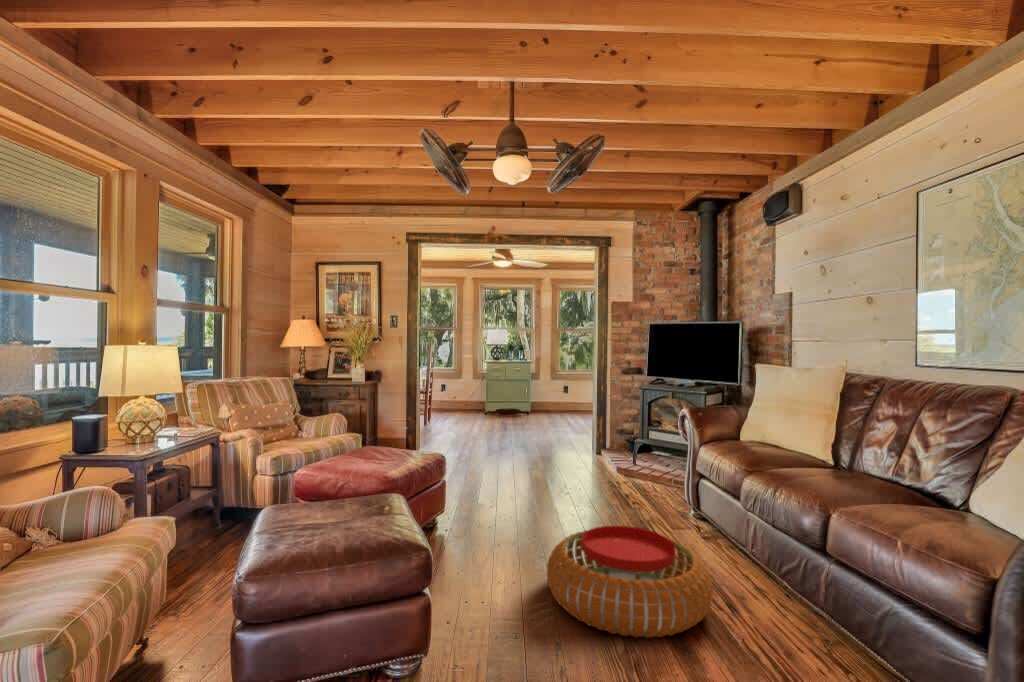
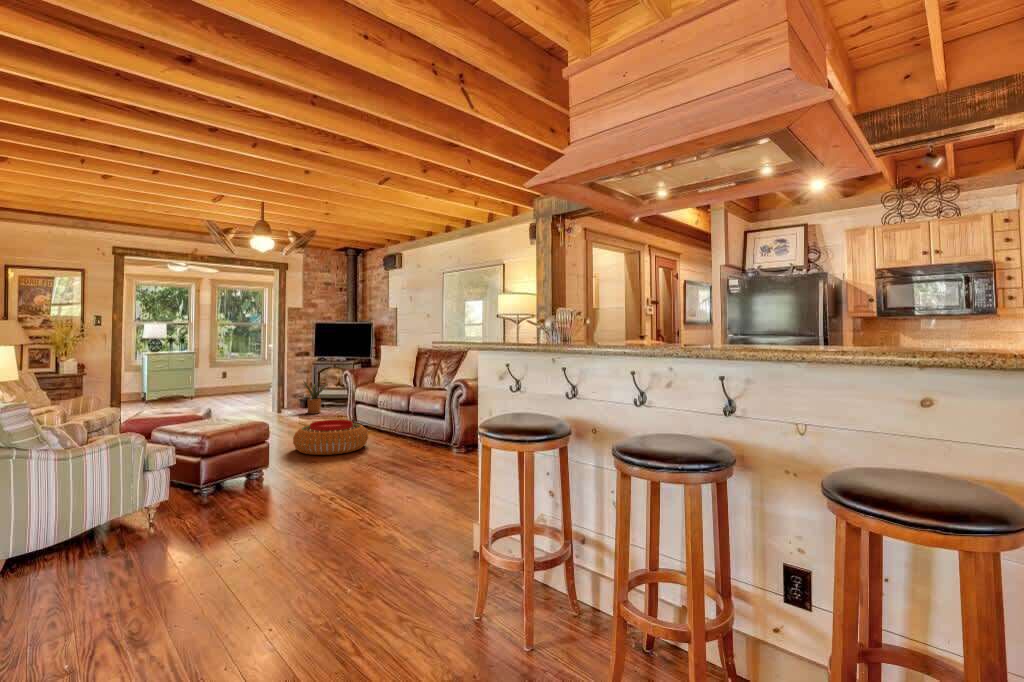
house plant: none [615,413,668,470] -> present [304,380,327,414]

